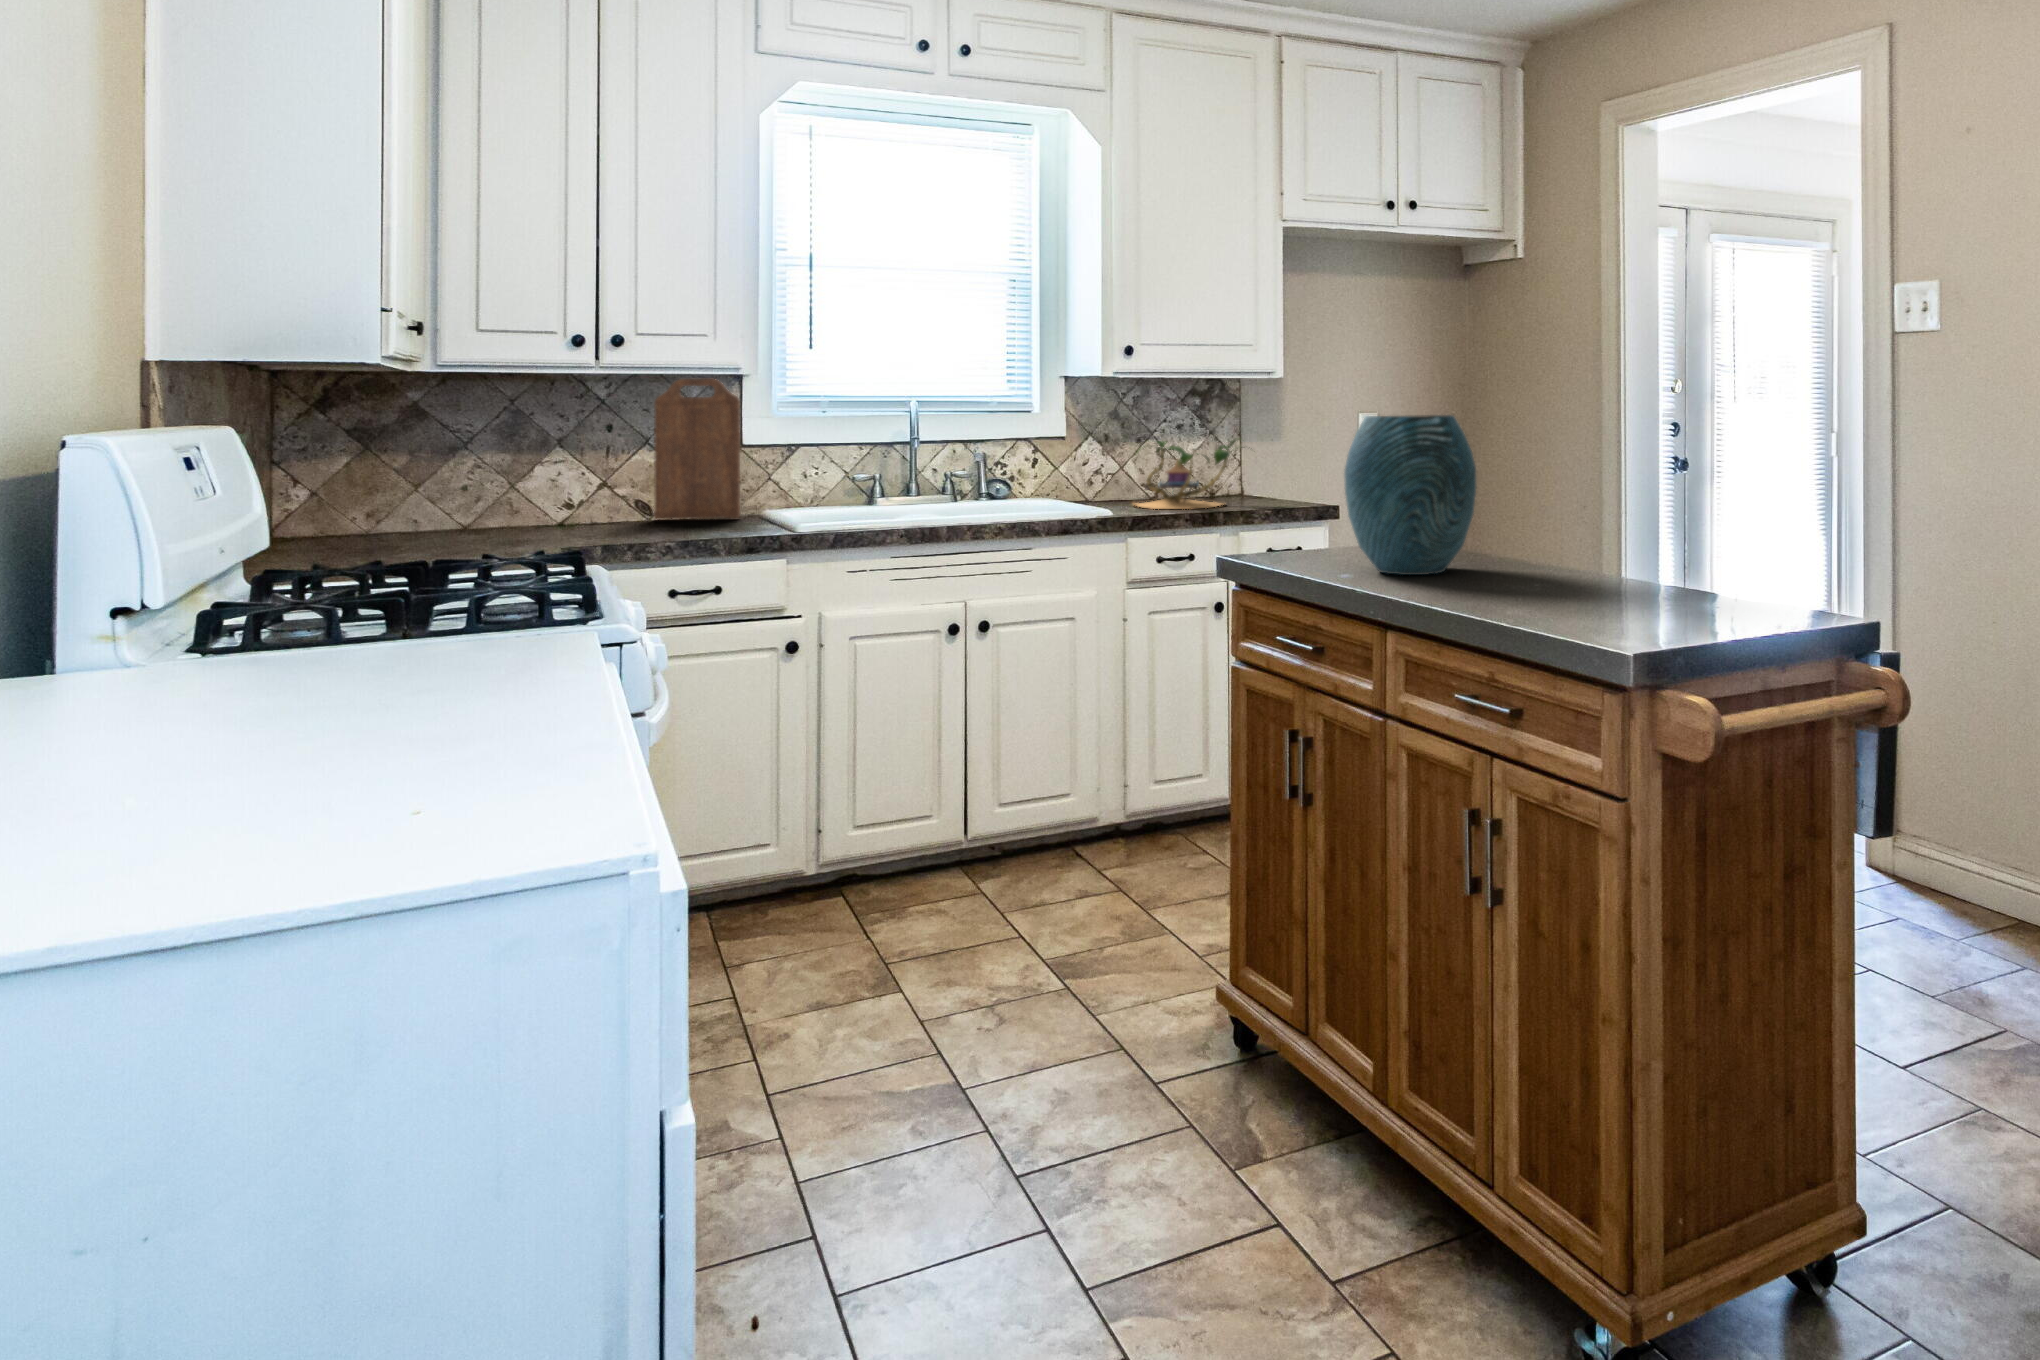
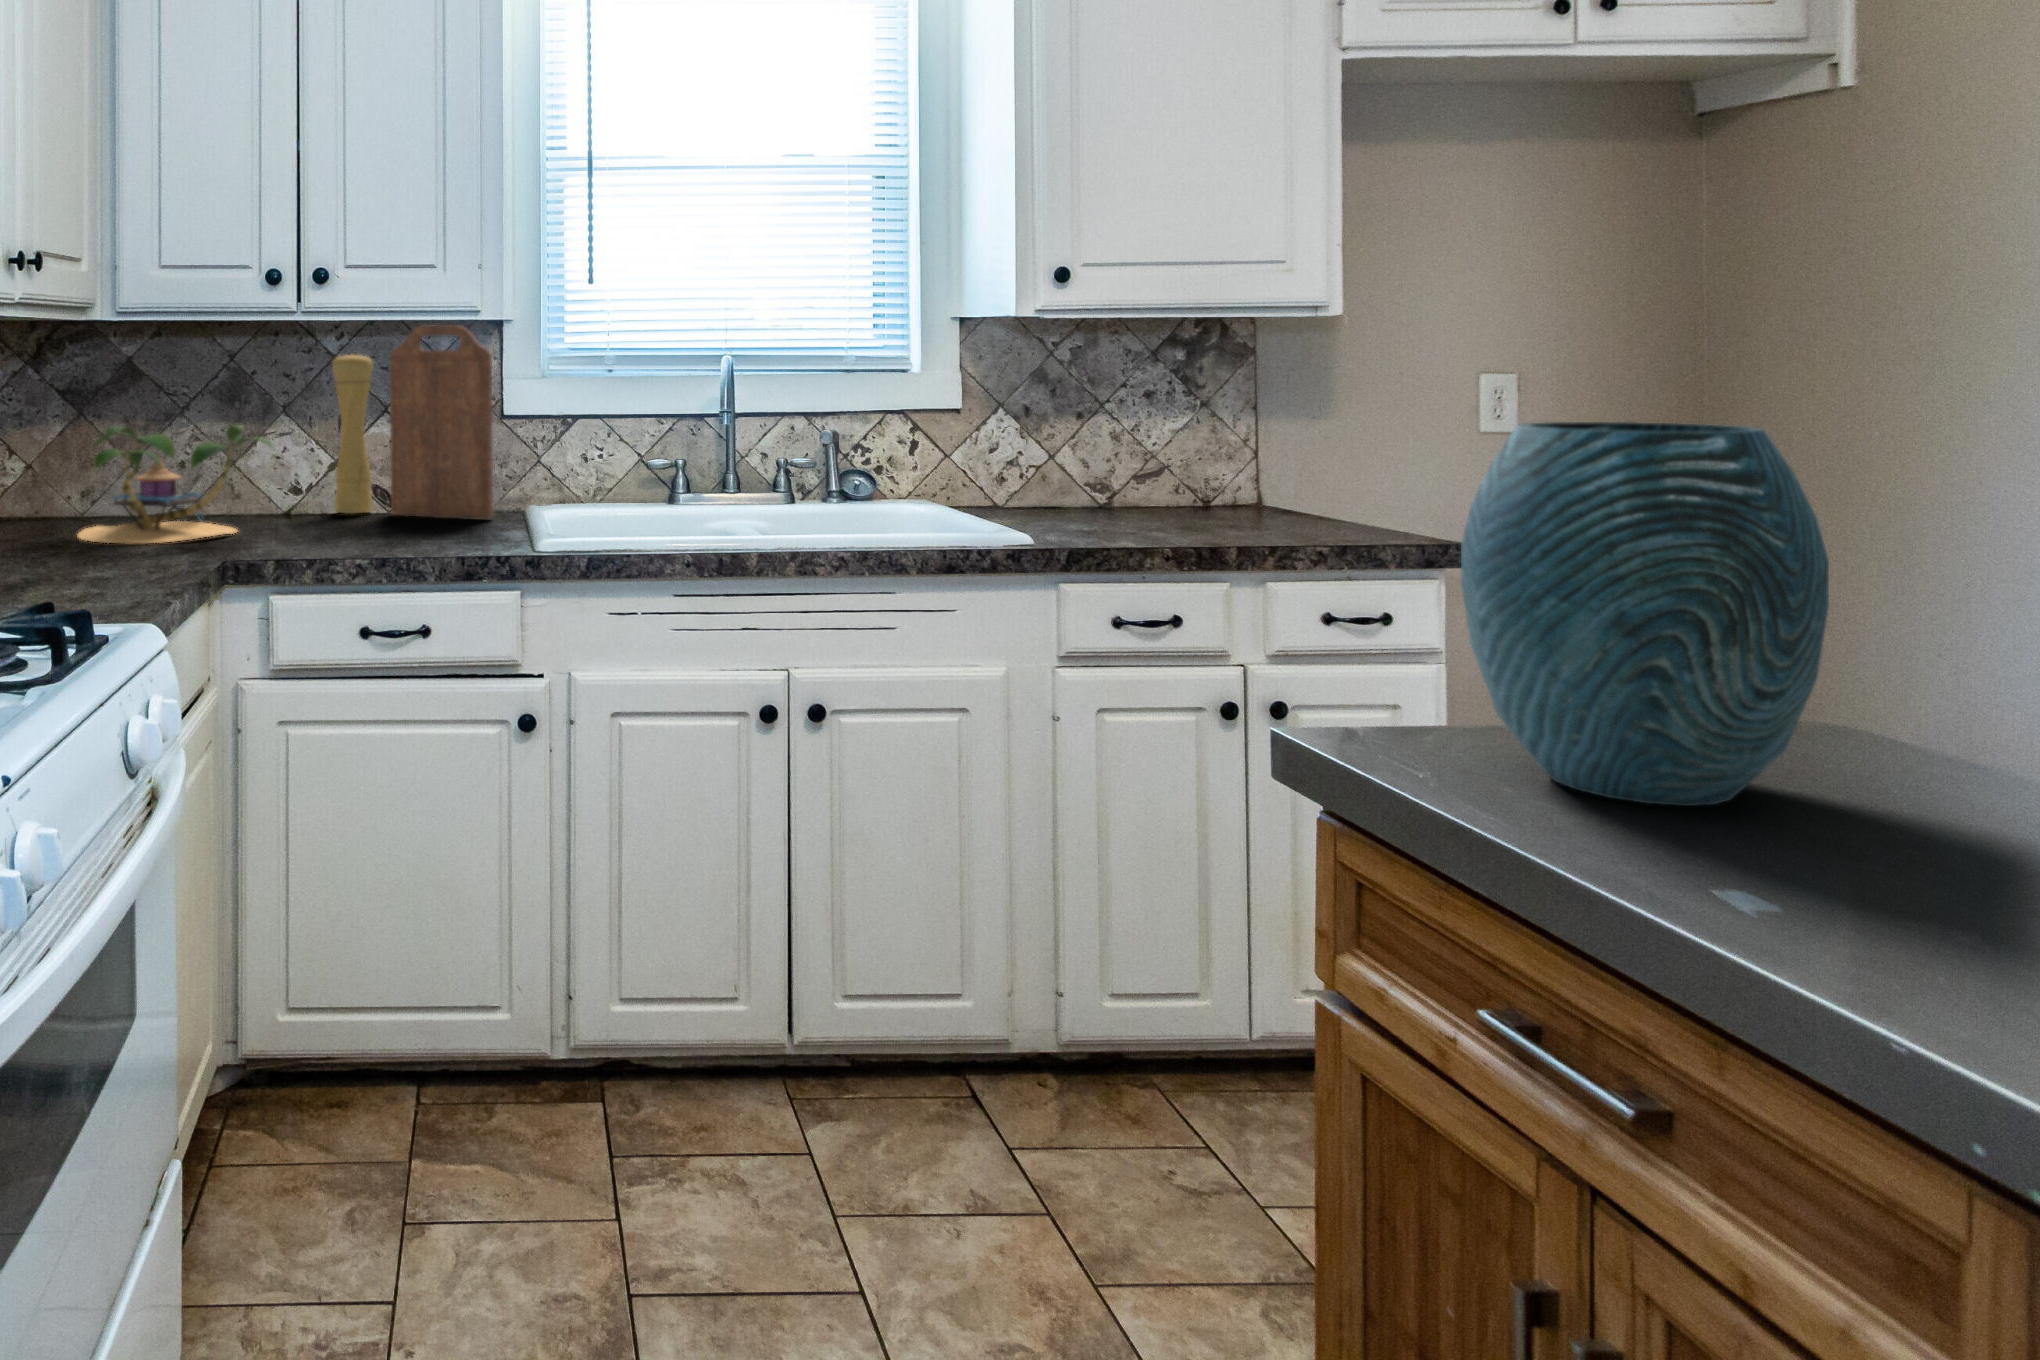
pepper mill: none [604,399,638,520] -> present [332,353,373,514]
plant: present [1135,439,1244,509] -> present [78,425,273,543]

